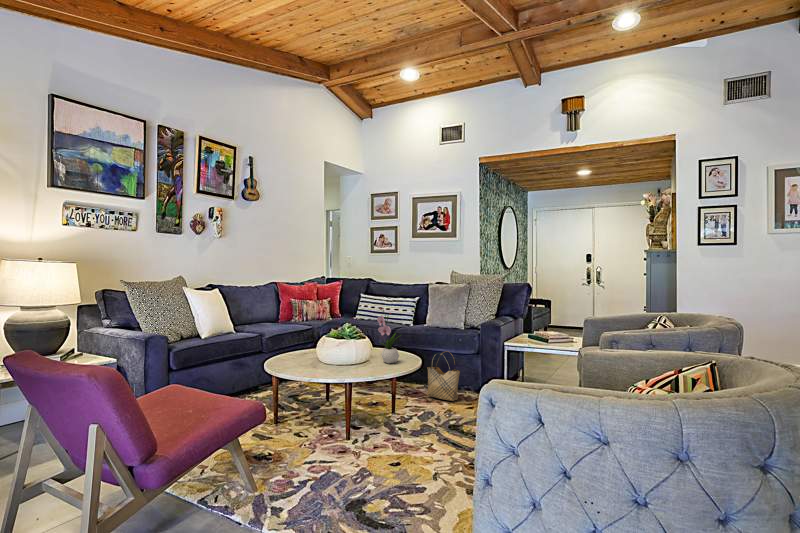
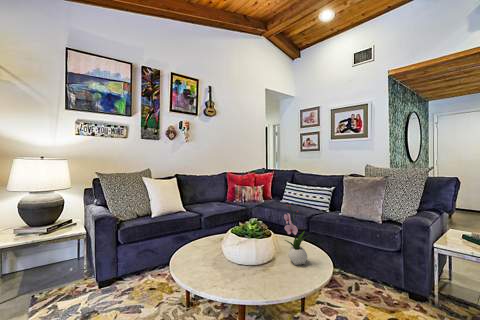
woven basket: present [427,351,460,401] -> none [341,246,378,301]

